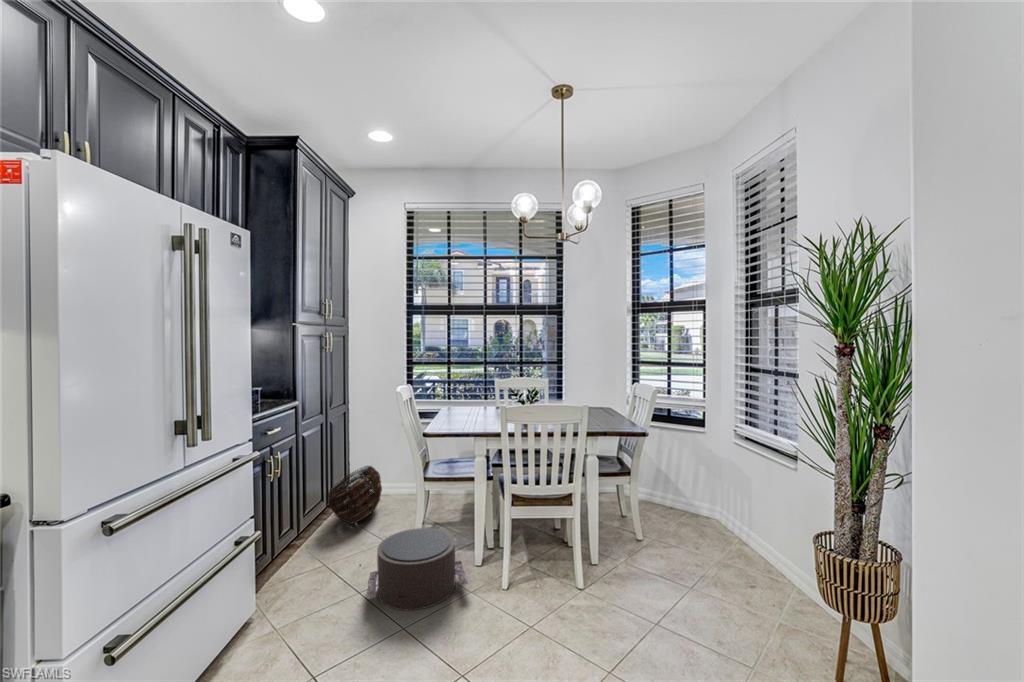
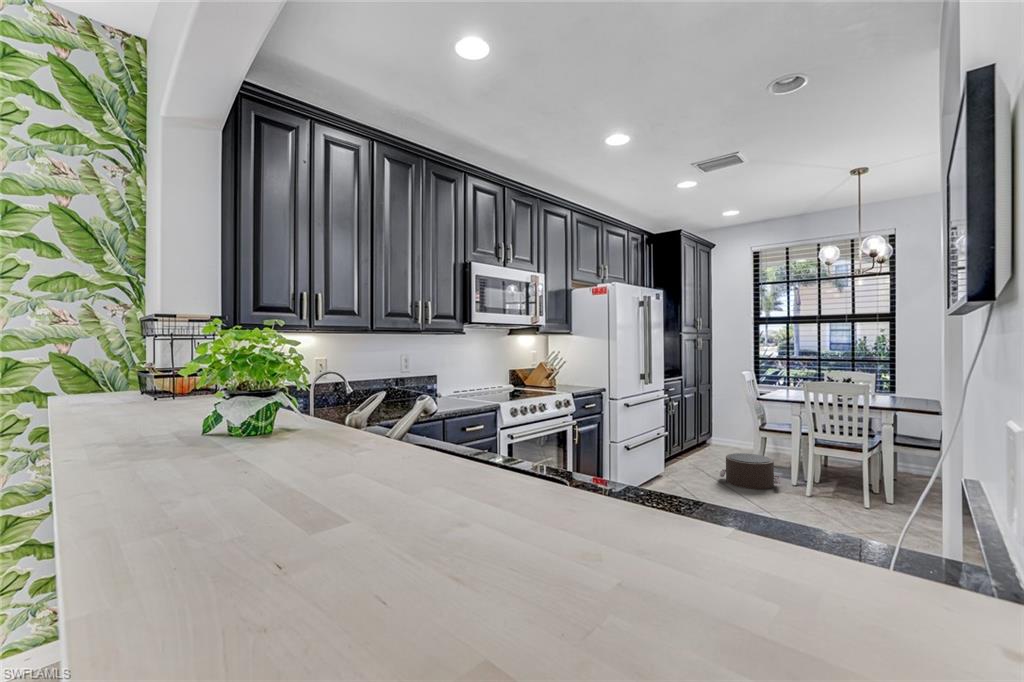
basket: present [328,466,382,524] -> none [699,425,734,456]

